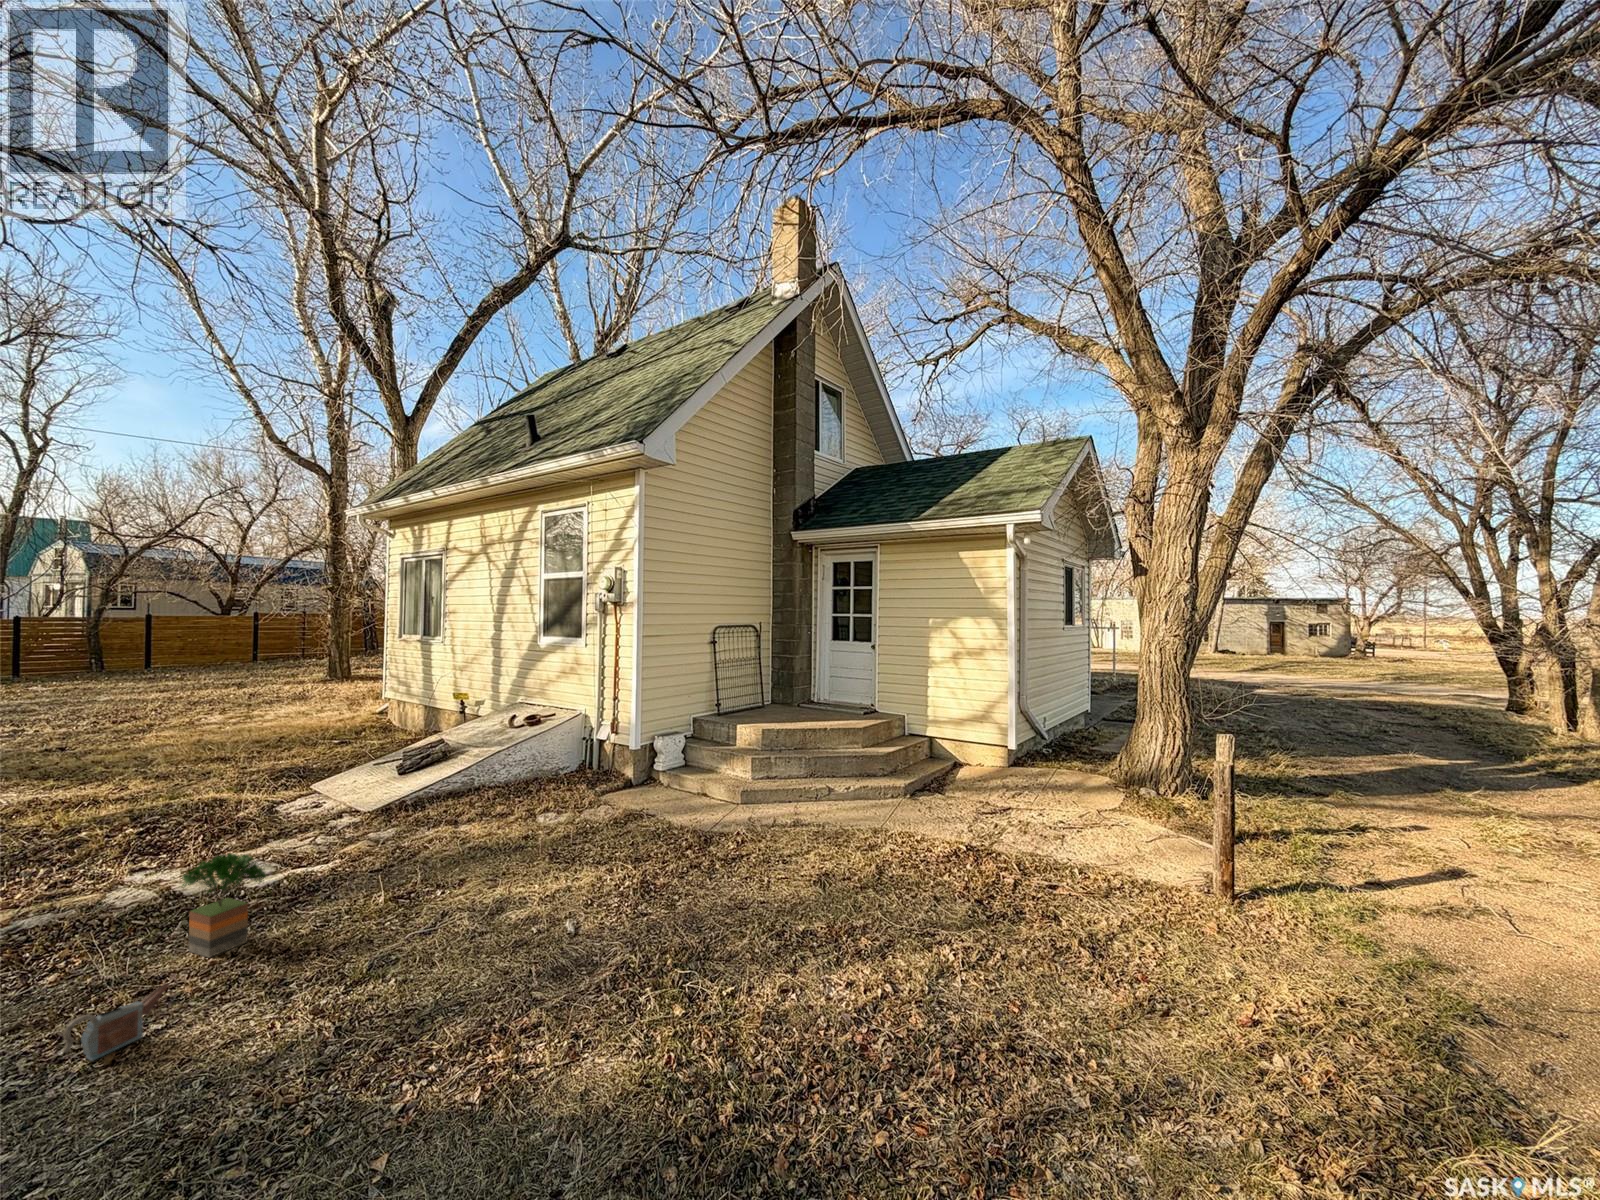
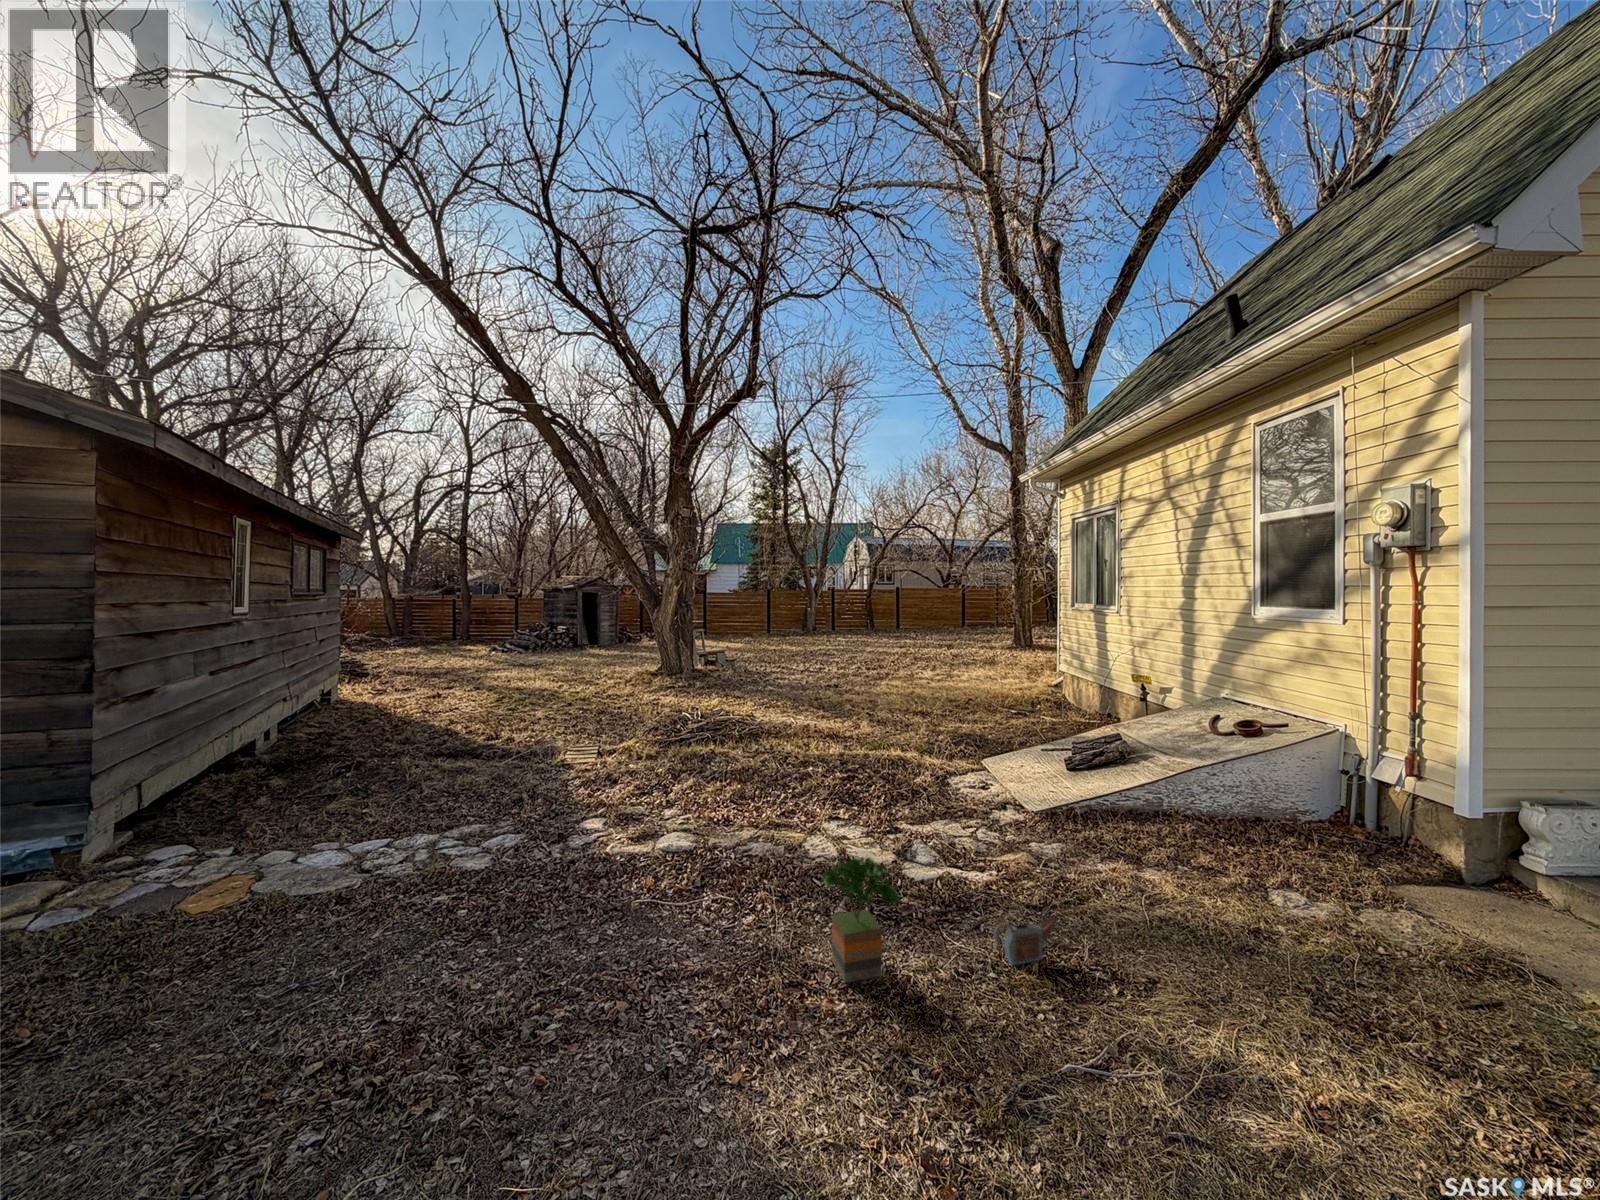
watering can: present [62,983,169,1061] -> present [994,916,1058,965]

